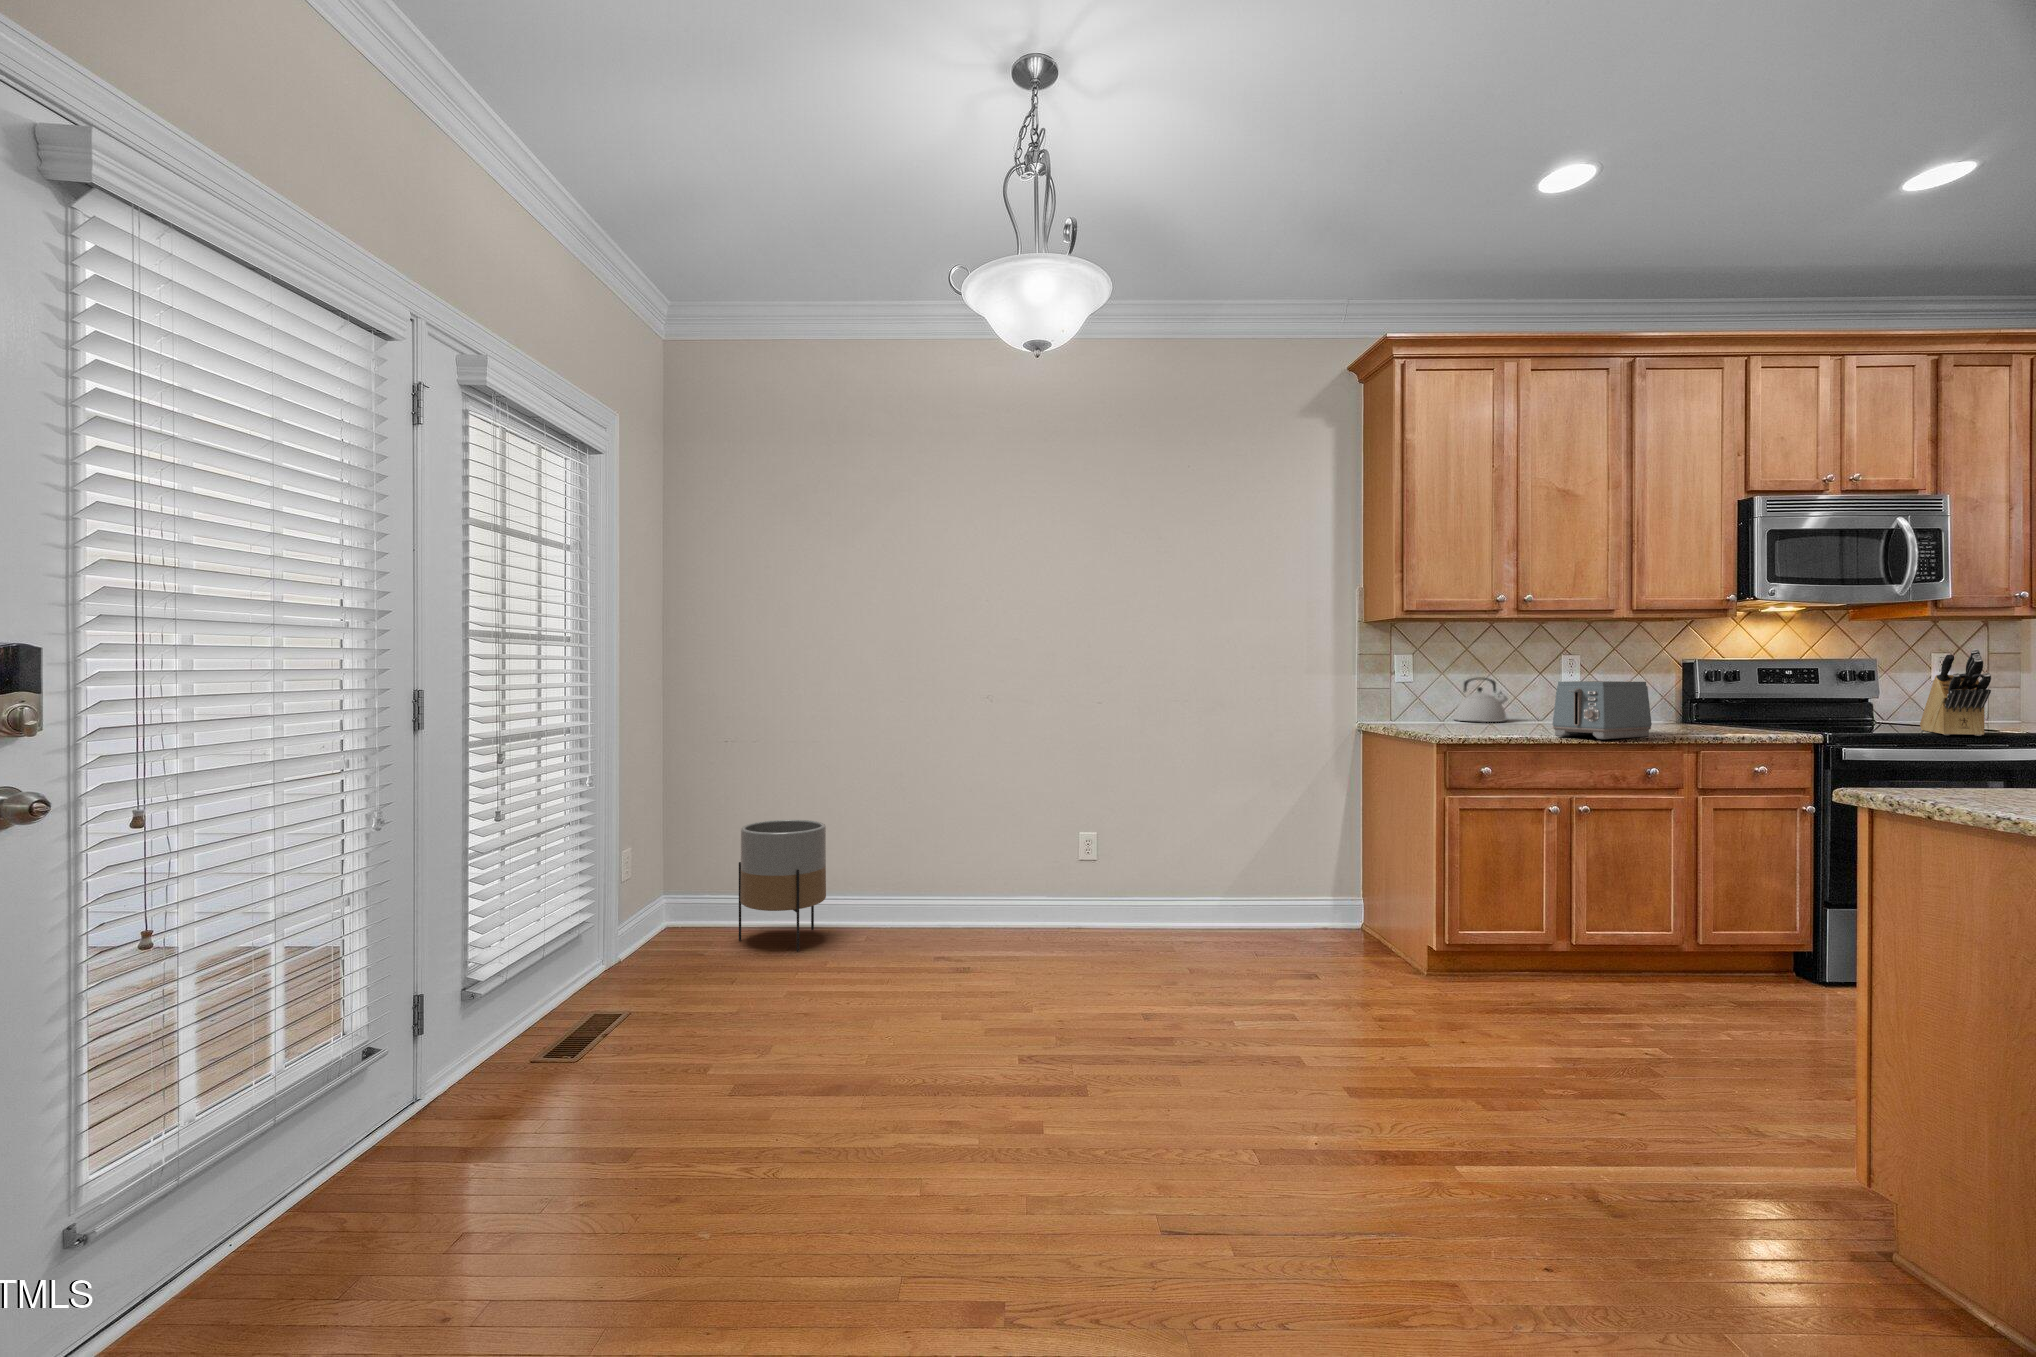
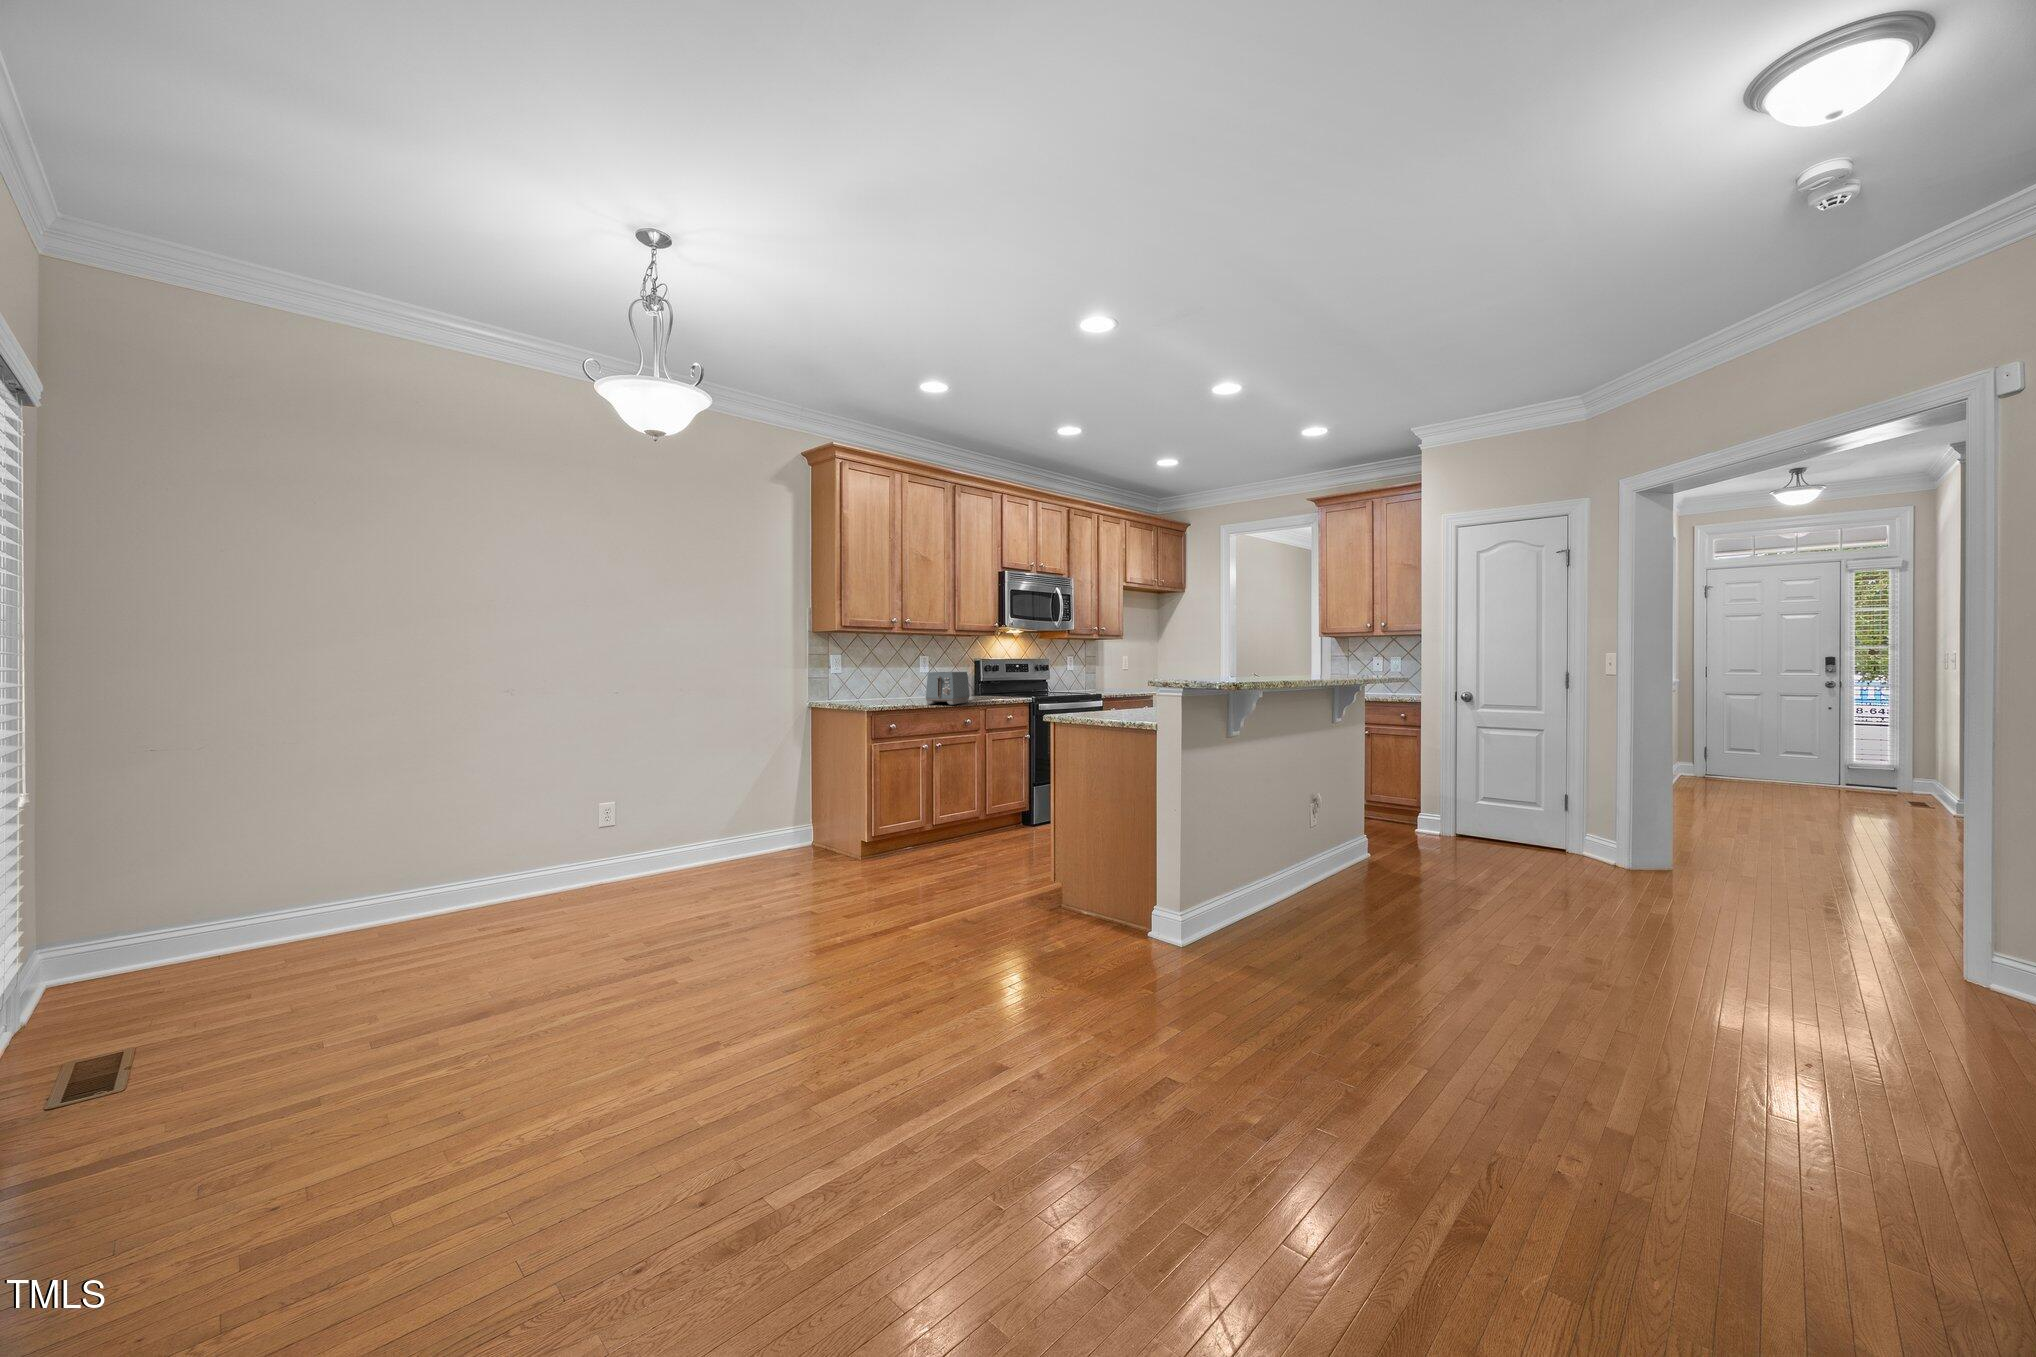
knife block: present [1920,649,1991,736] -> none [1066,655,1094,696]
kettle: present [1454,677,1507,722] -> none [859,670,889,698]
planter: present [739,820,826,952] -> none [221,821,343,959]

